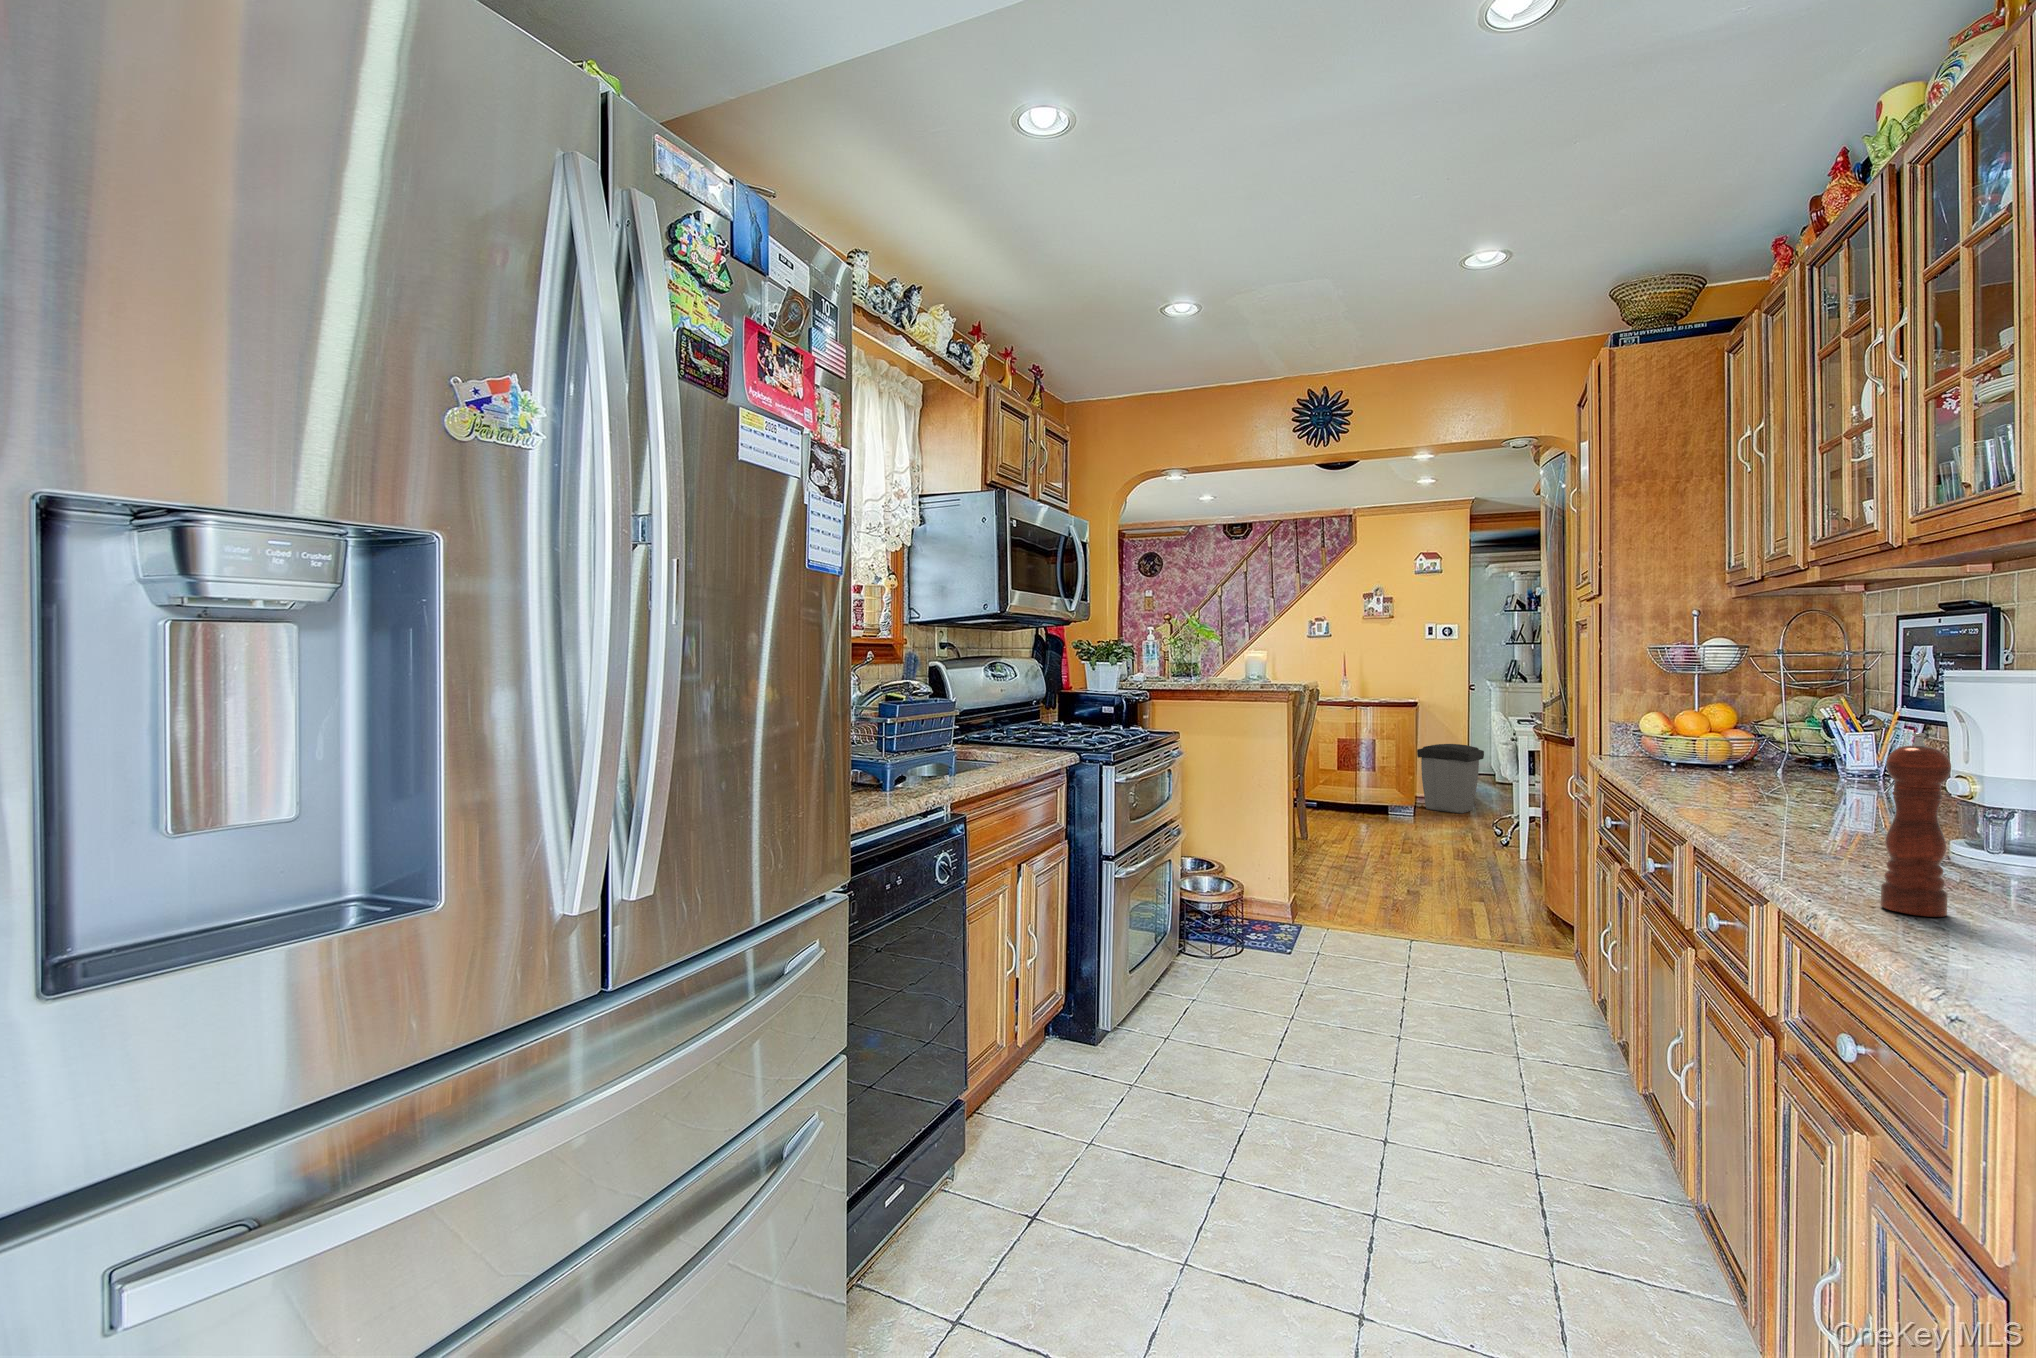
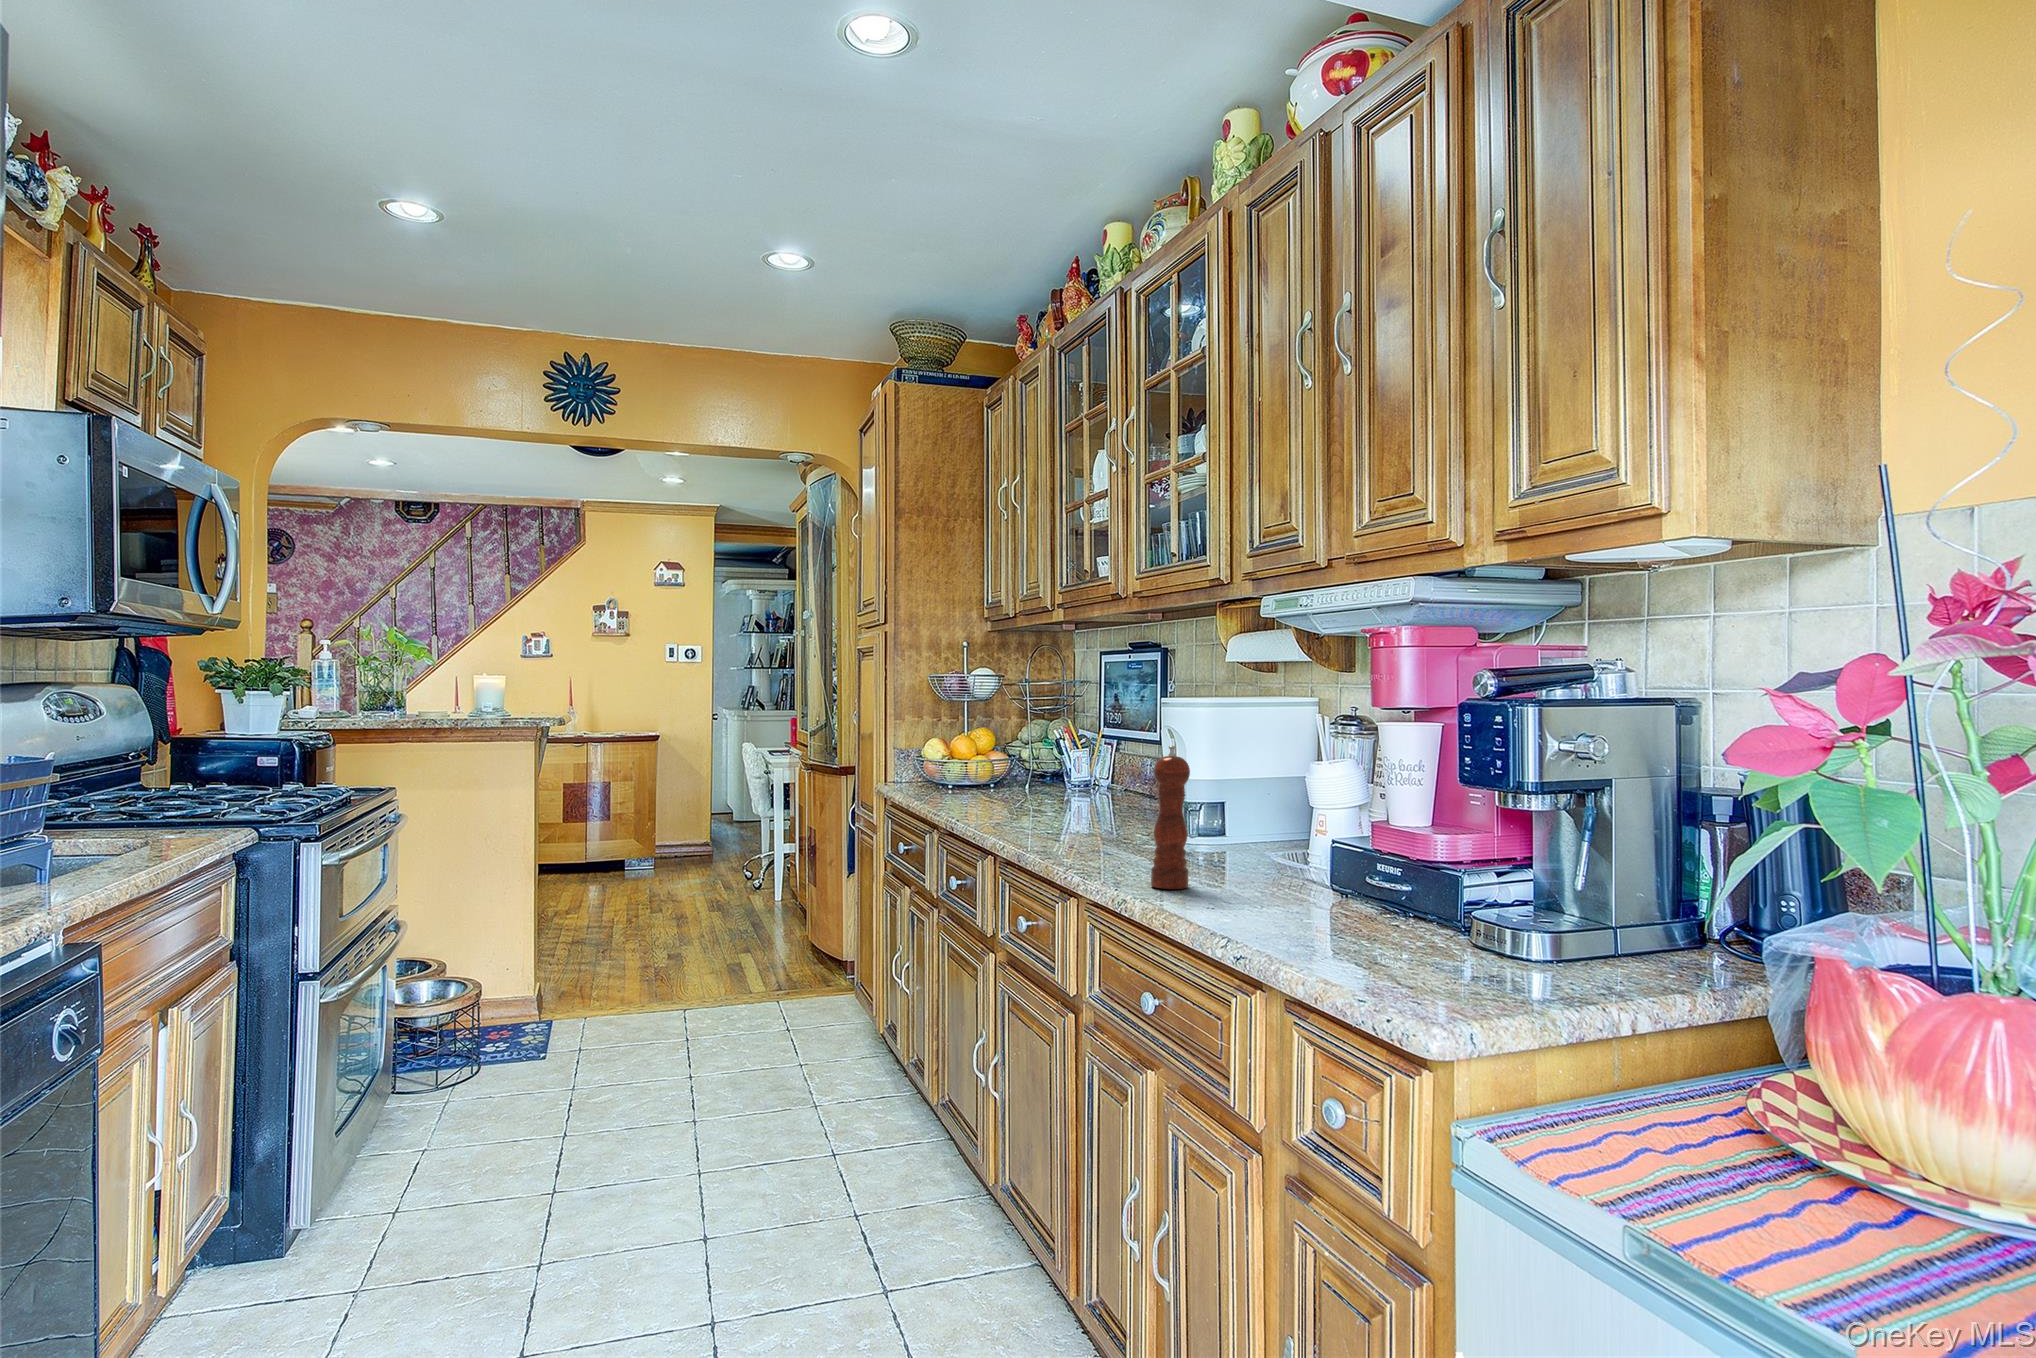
trash can: present [1417,744,1484,813] -> none [656,785,728,864]

